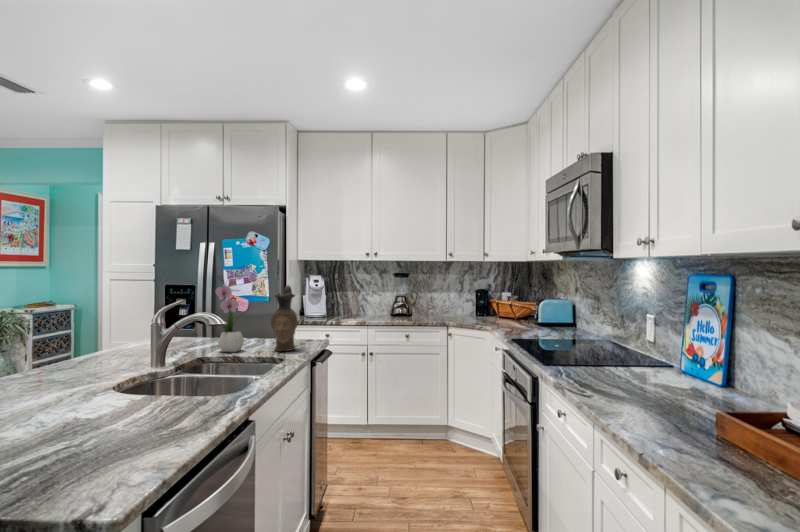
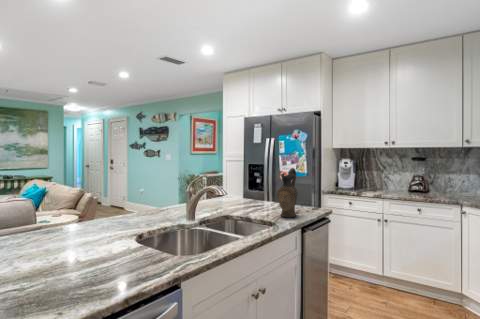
flower arrangement: present [215,275,244,352] -> none [241,159,265,214]

